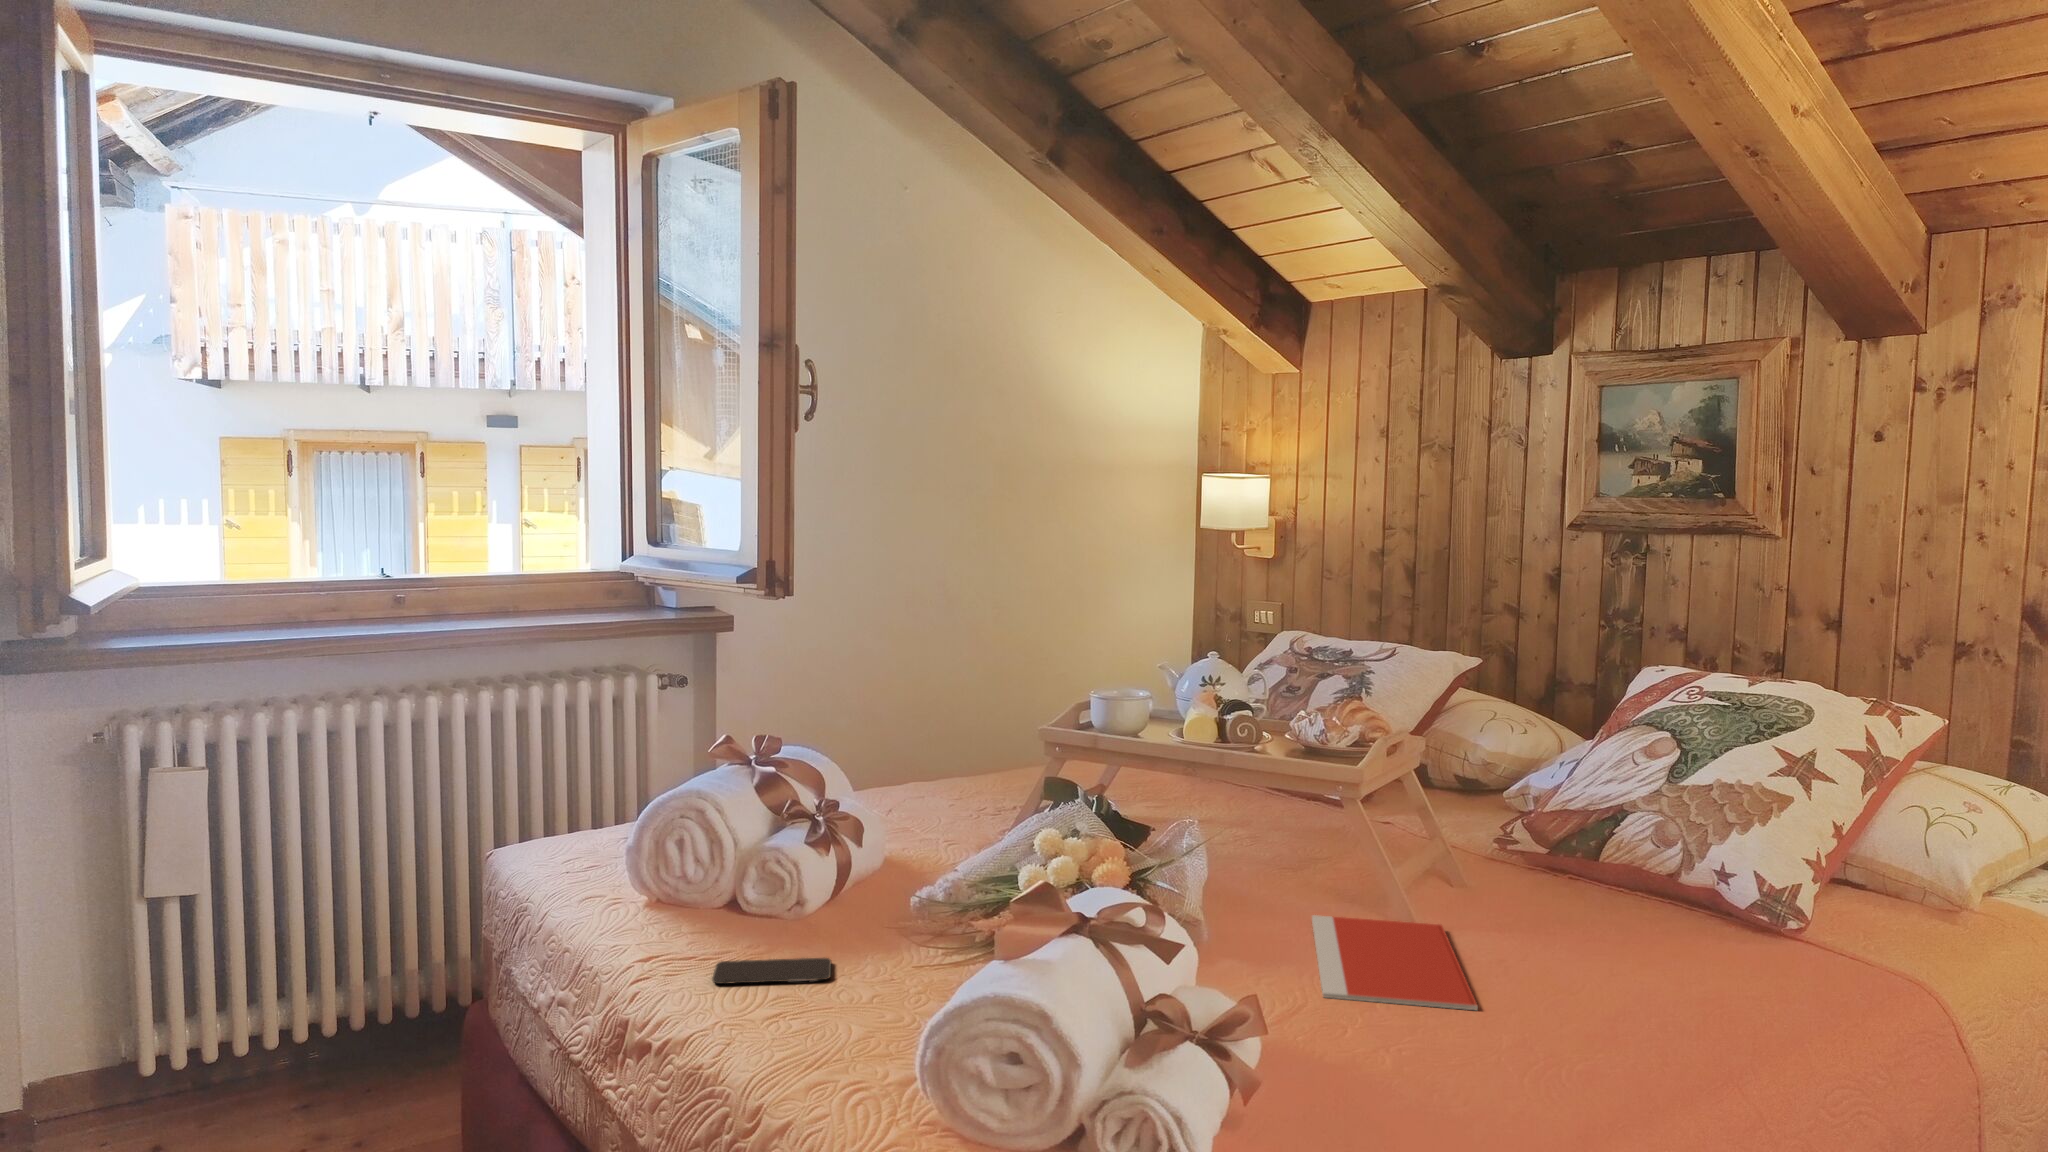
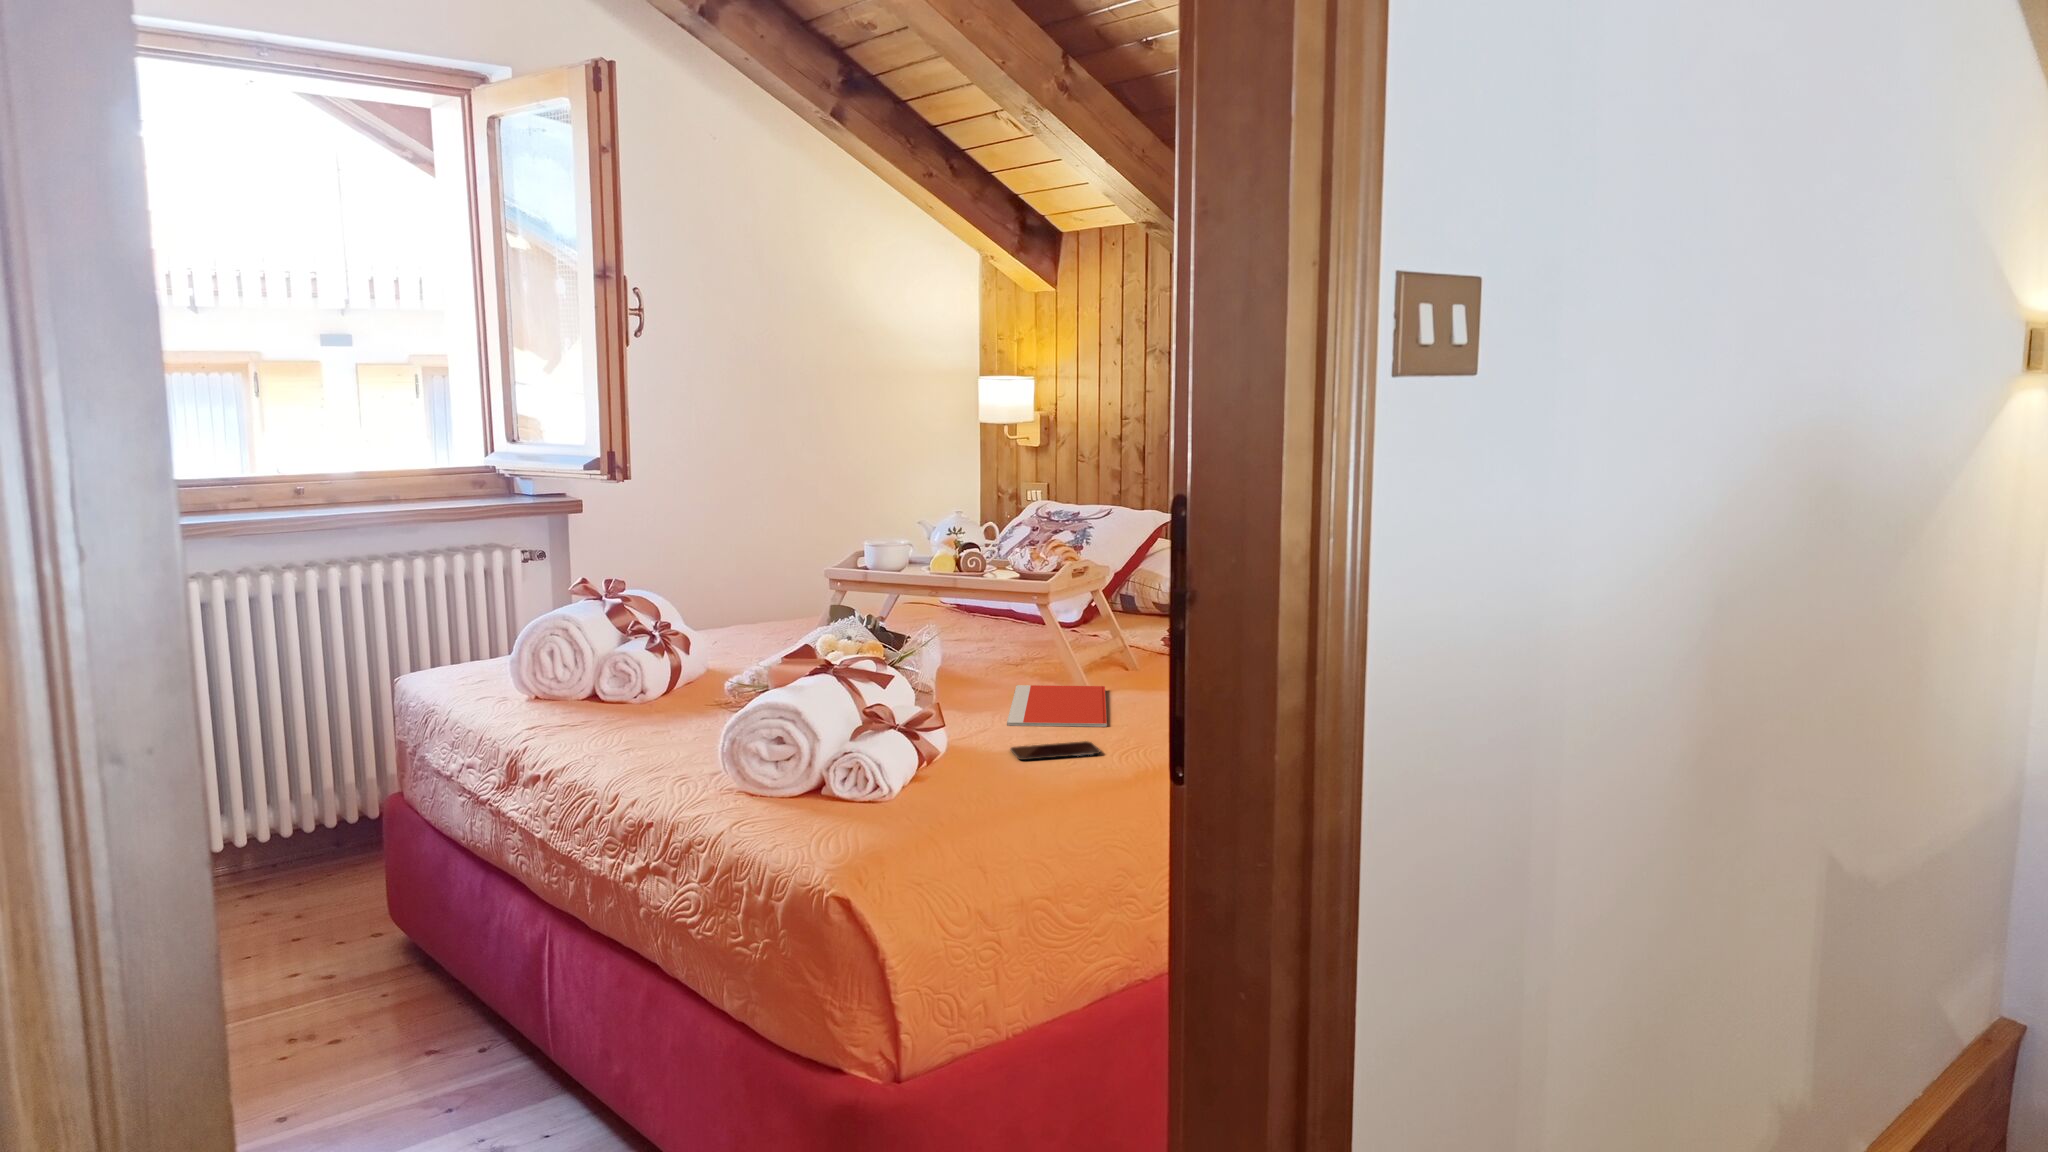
smartphone: present [712,958,831,984] -> present [1011,741,1100,760]

